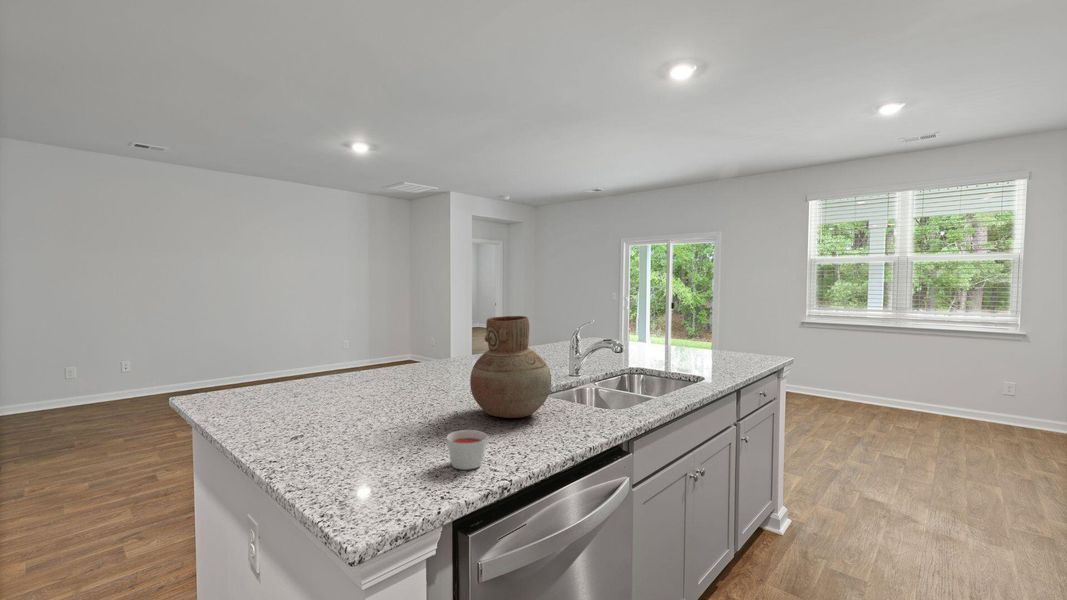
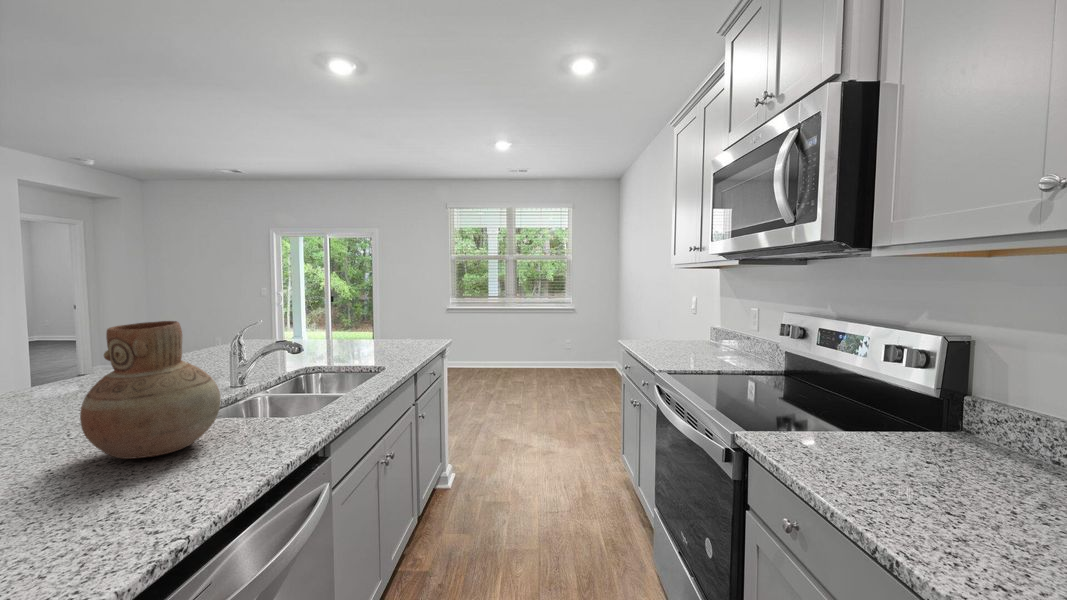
candle: present [447,430,487,470] -> none [55,487,137,553]

